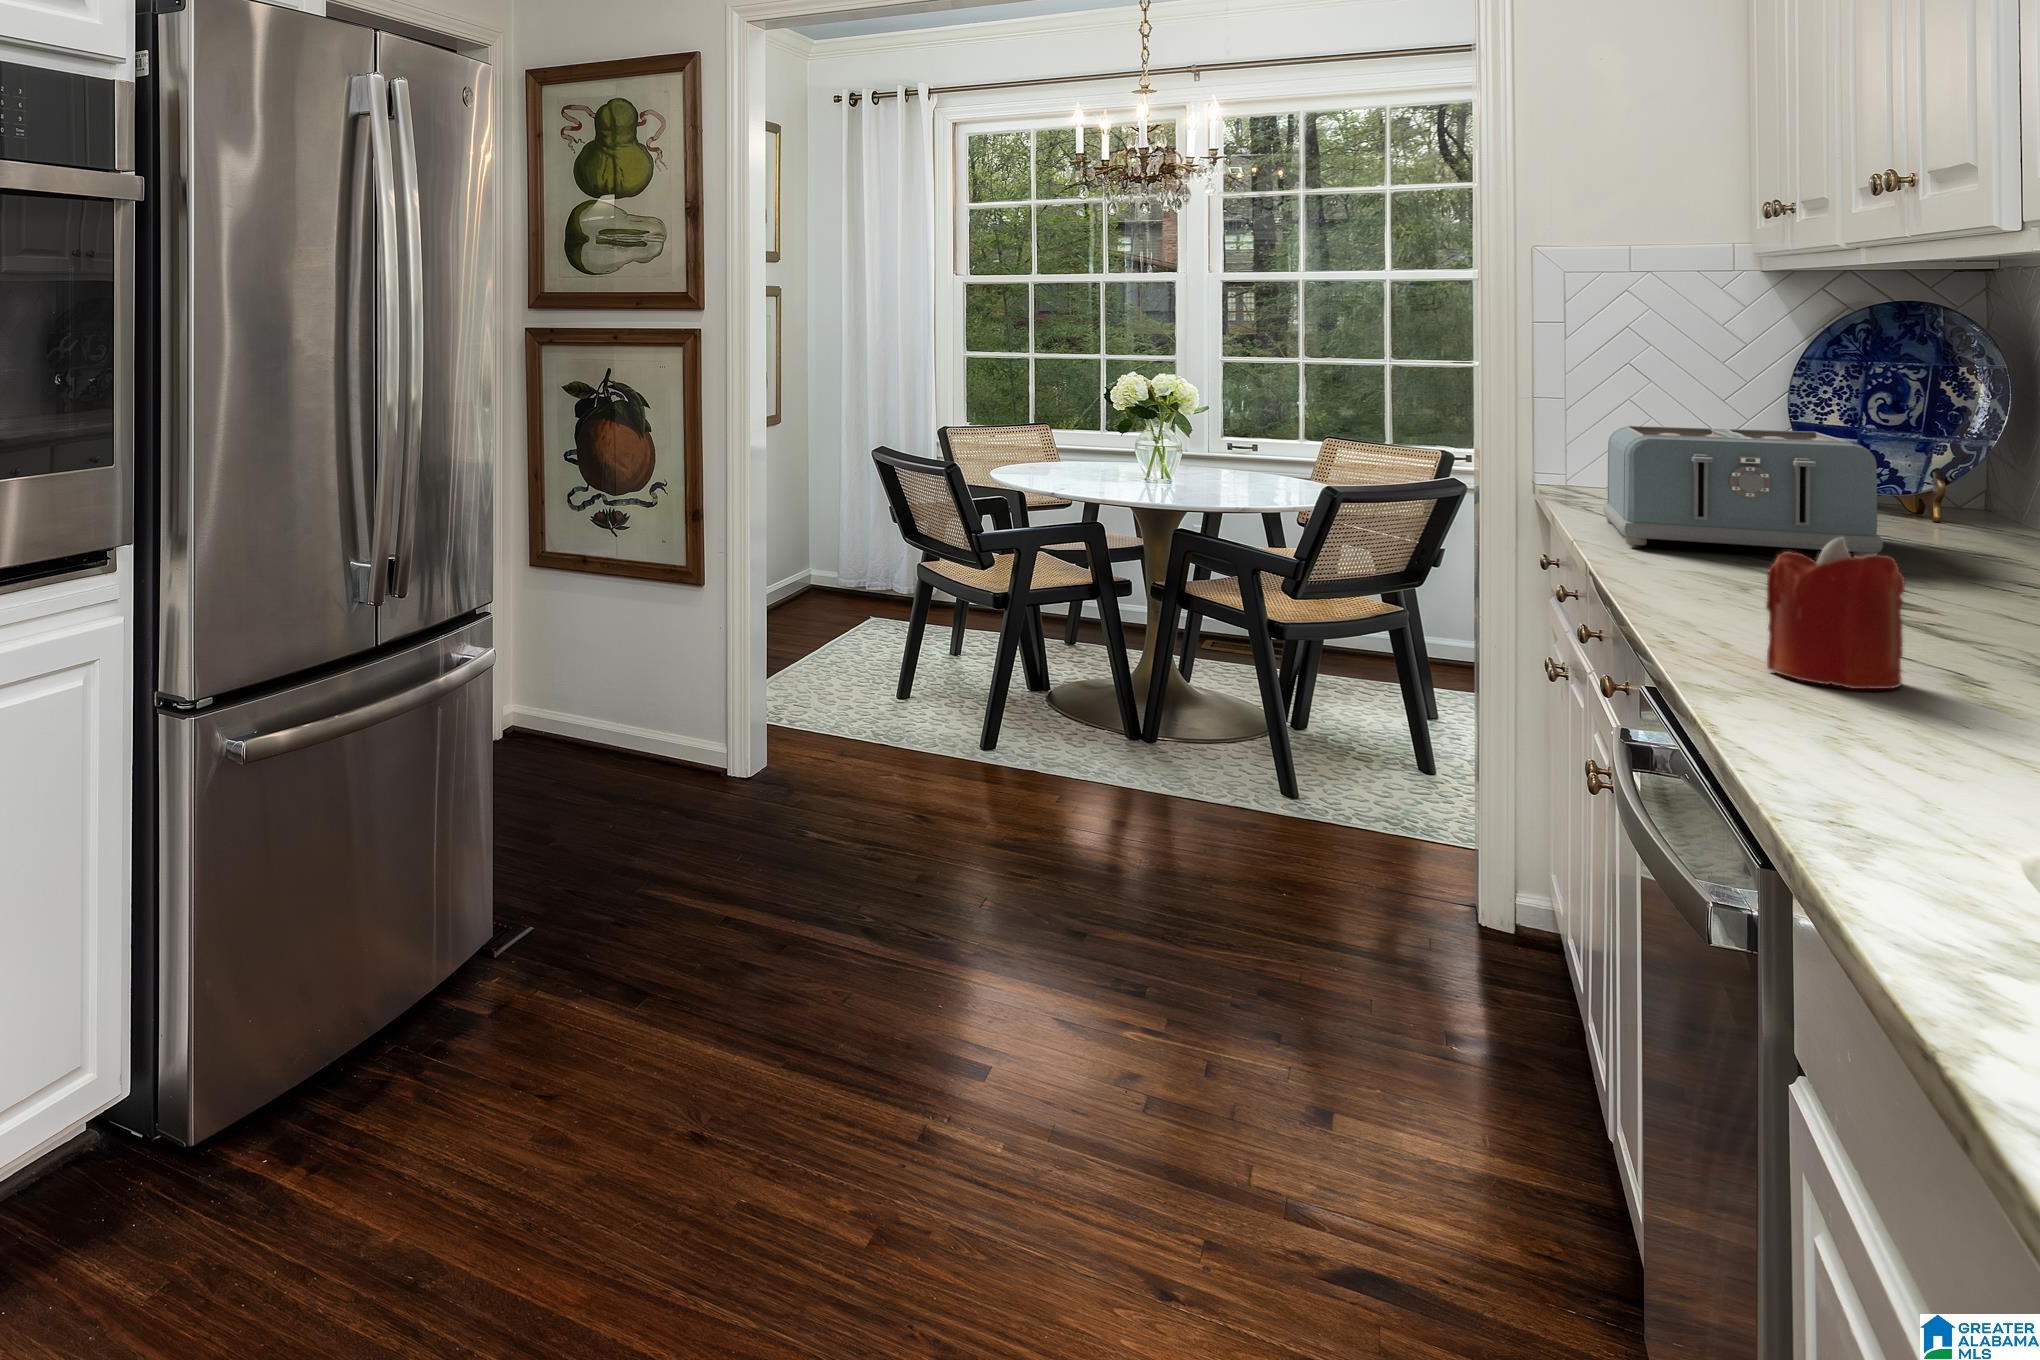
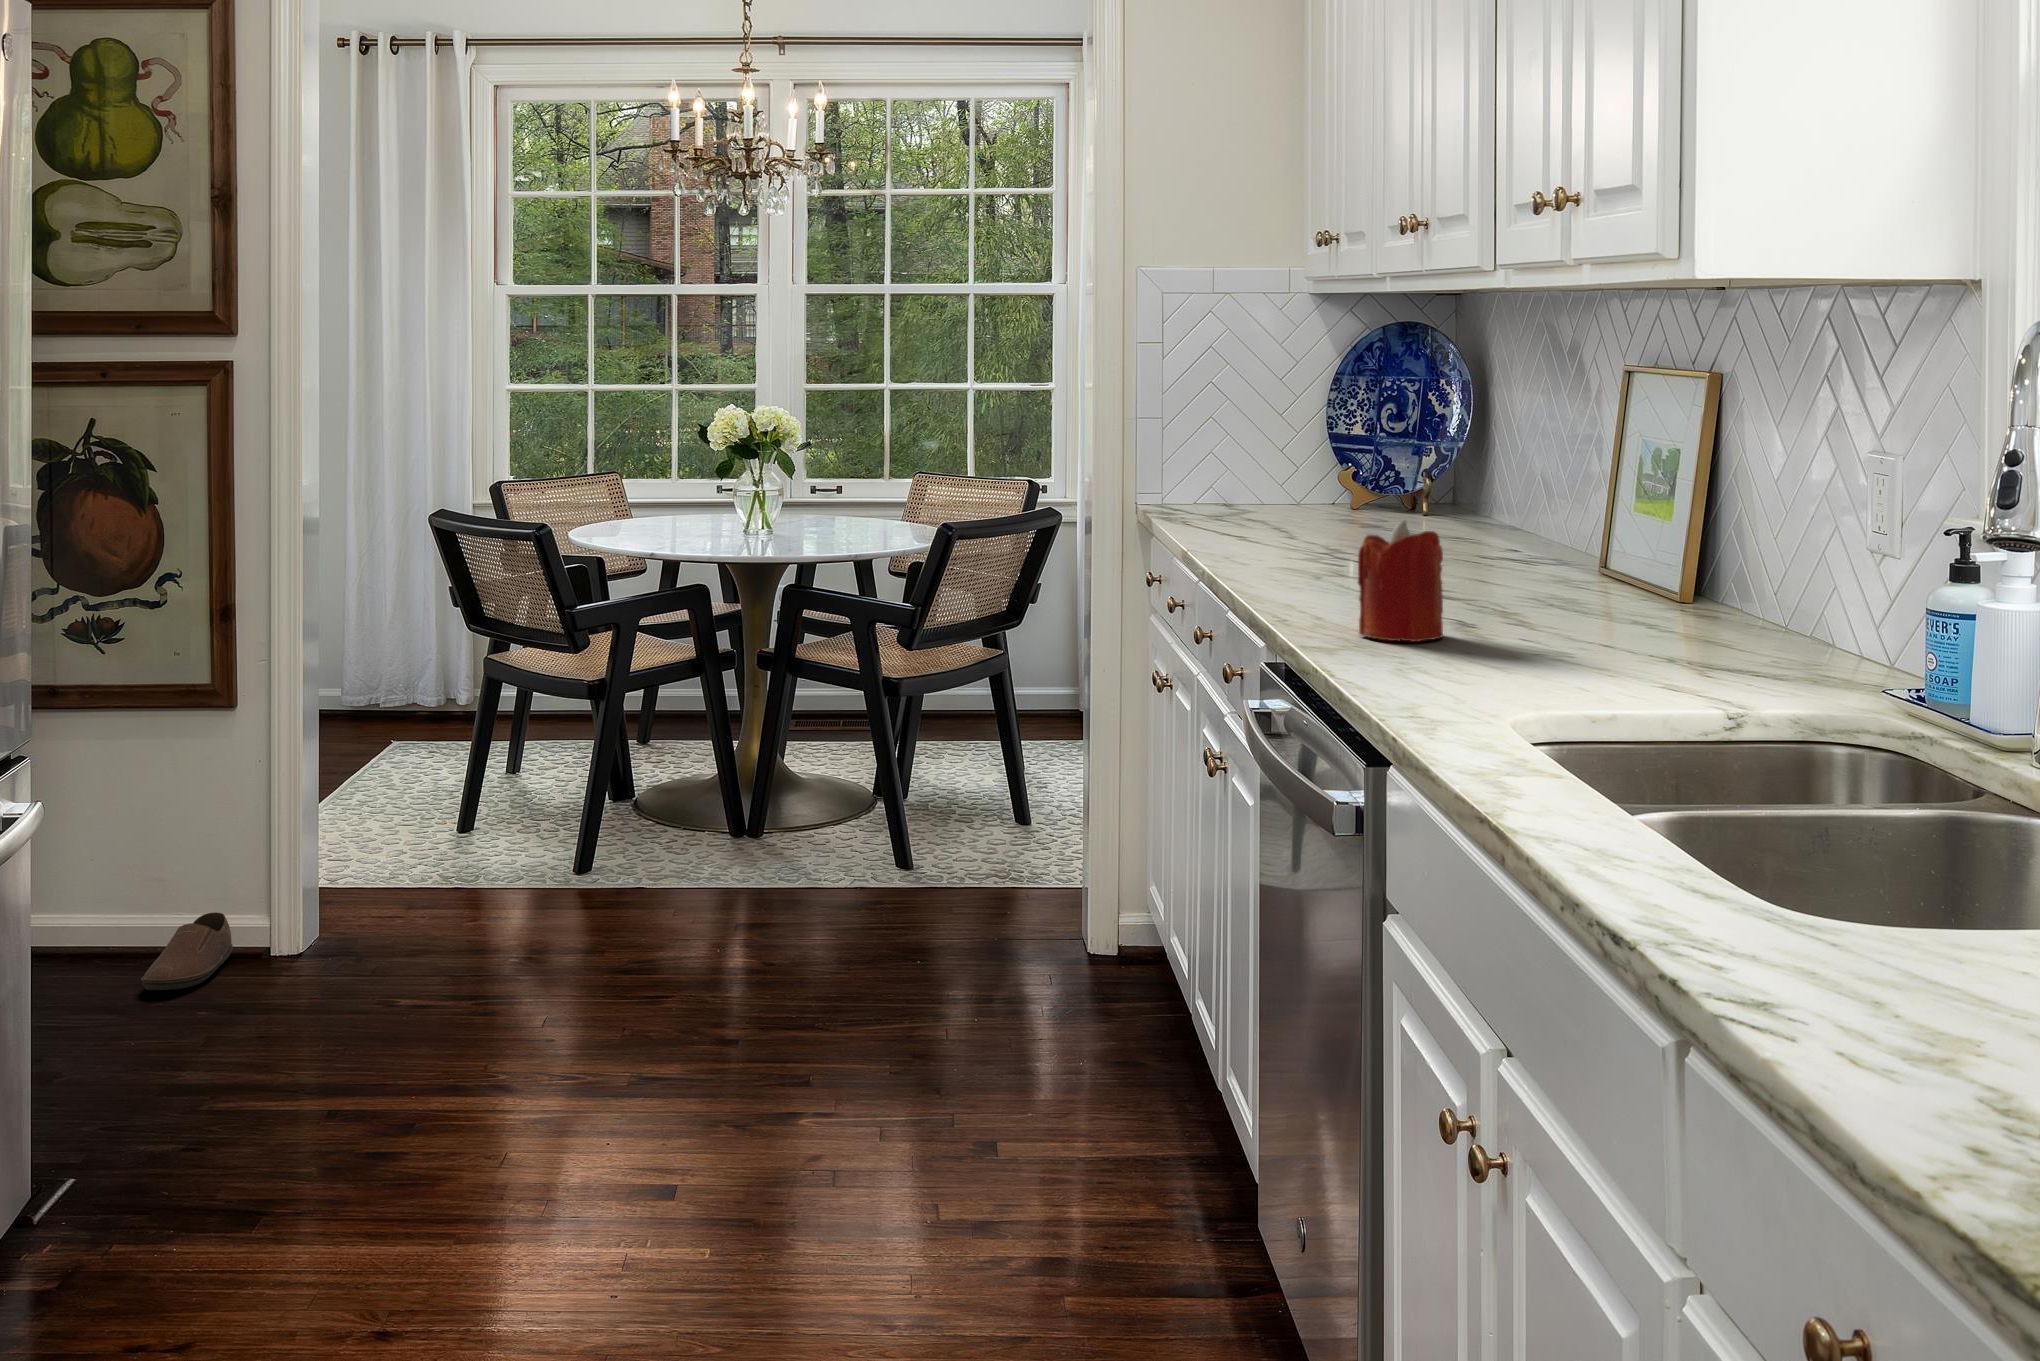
toaster: present [1603,426,1883,557] -> none [1203,441,1405,551]
shoe: none [630,740,699,794] -> present [141,912,233,990]

